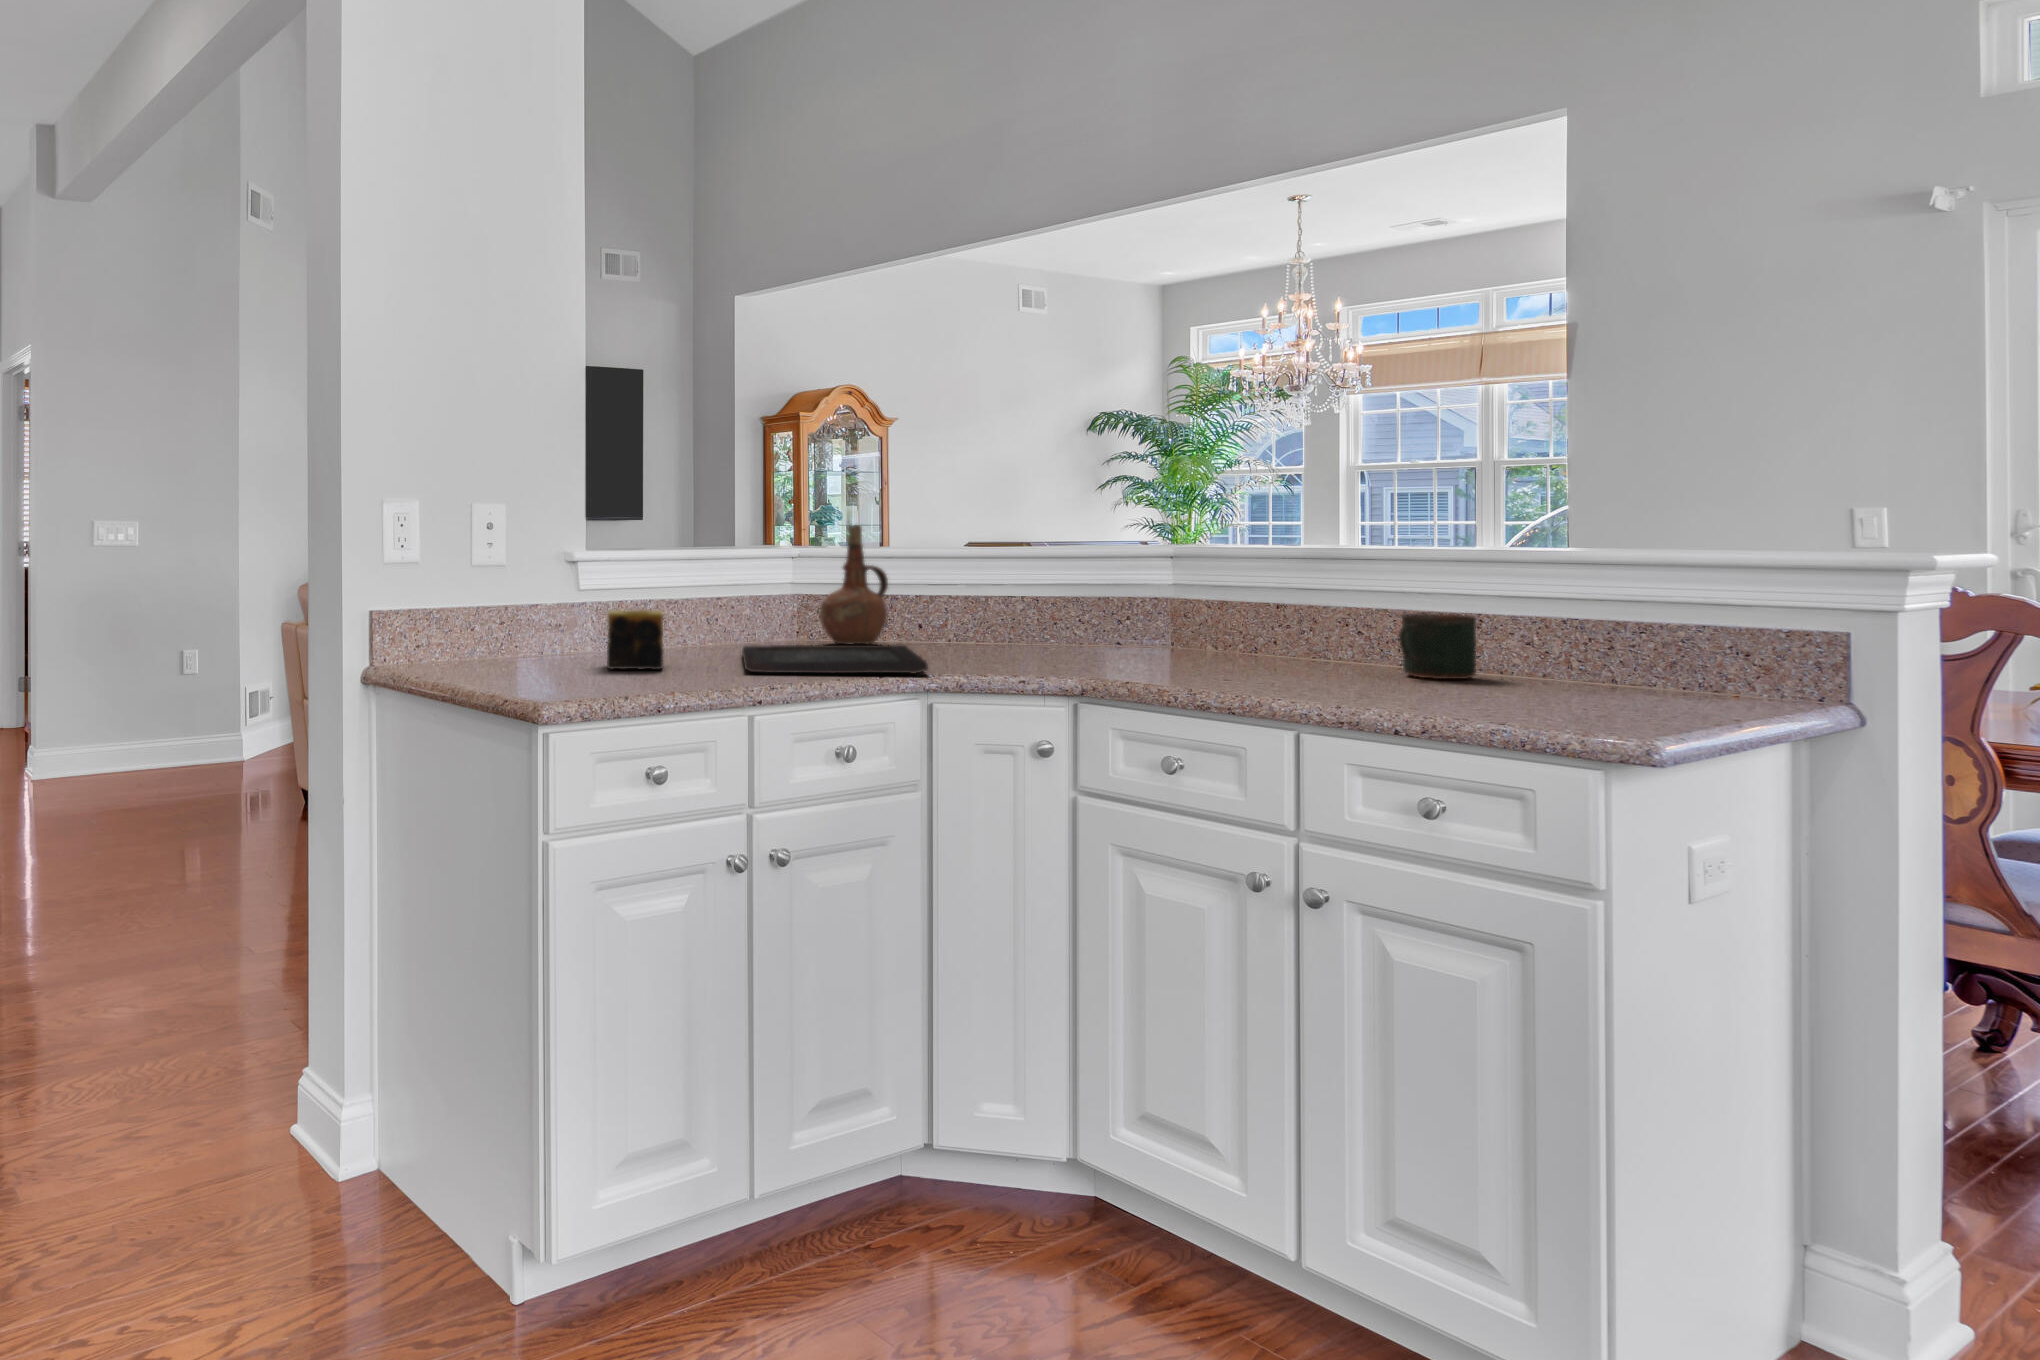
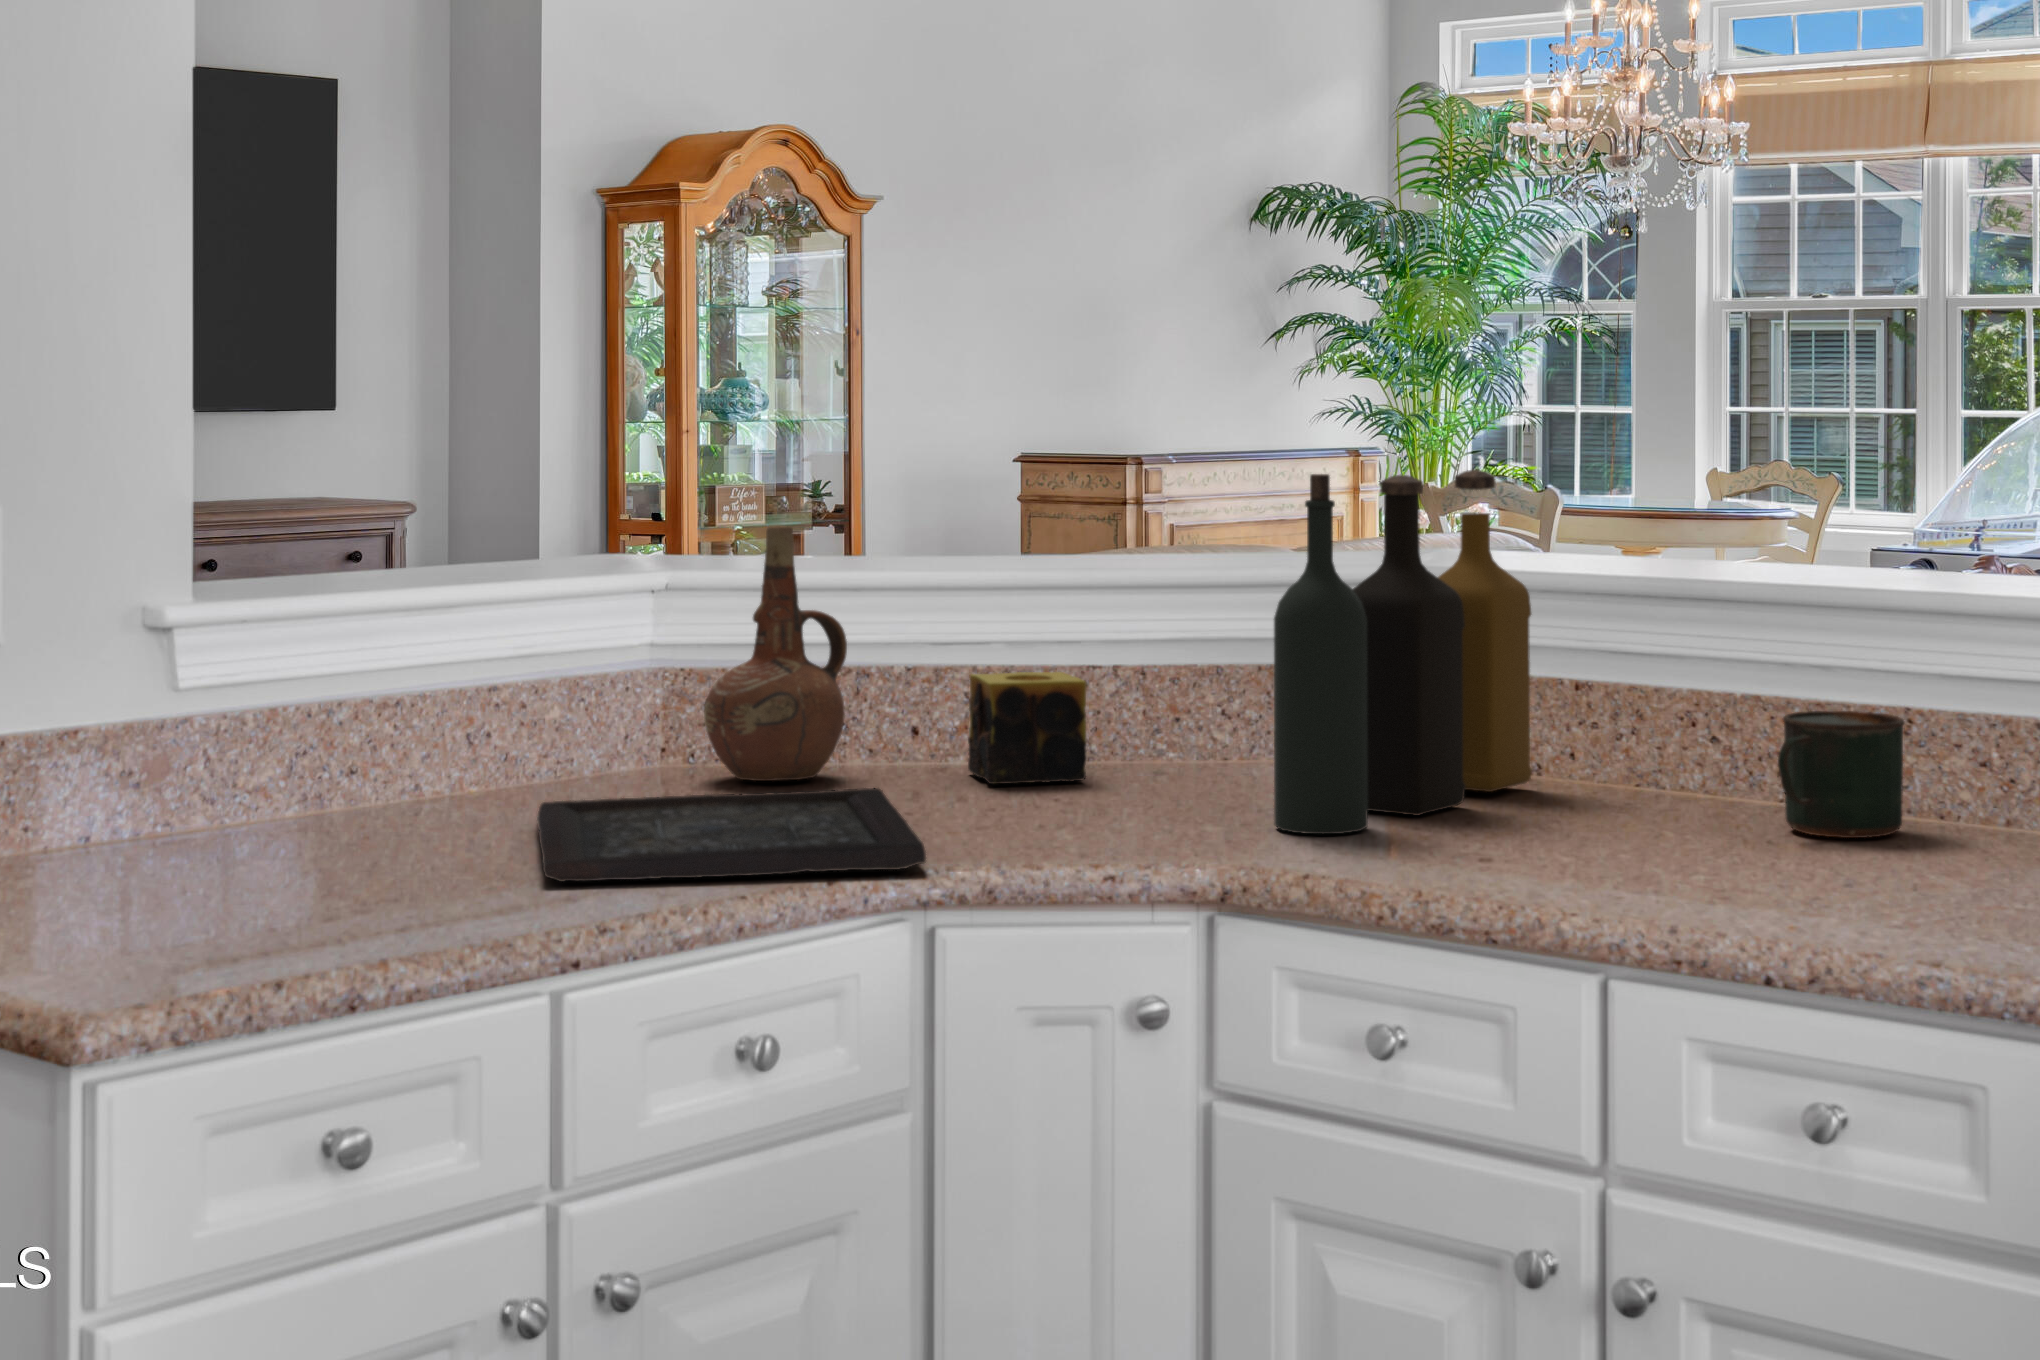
bottle: none [1108,489,1254,669] -> present [1274,469,1532,834]
candle: present [607,610,663,669] -> present [968,672,1087,784]

